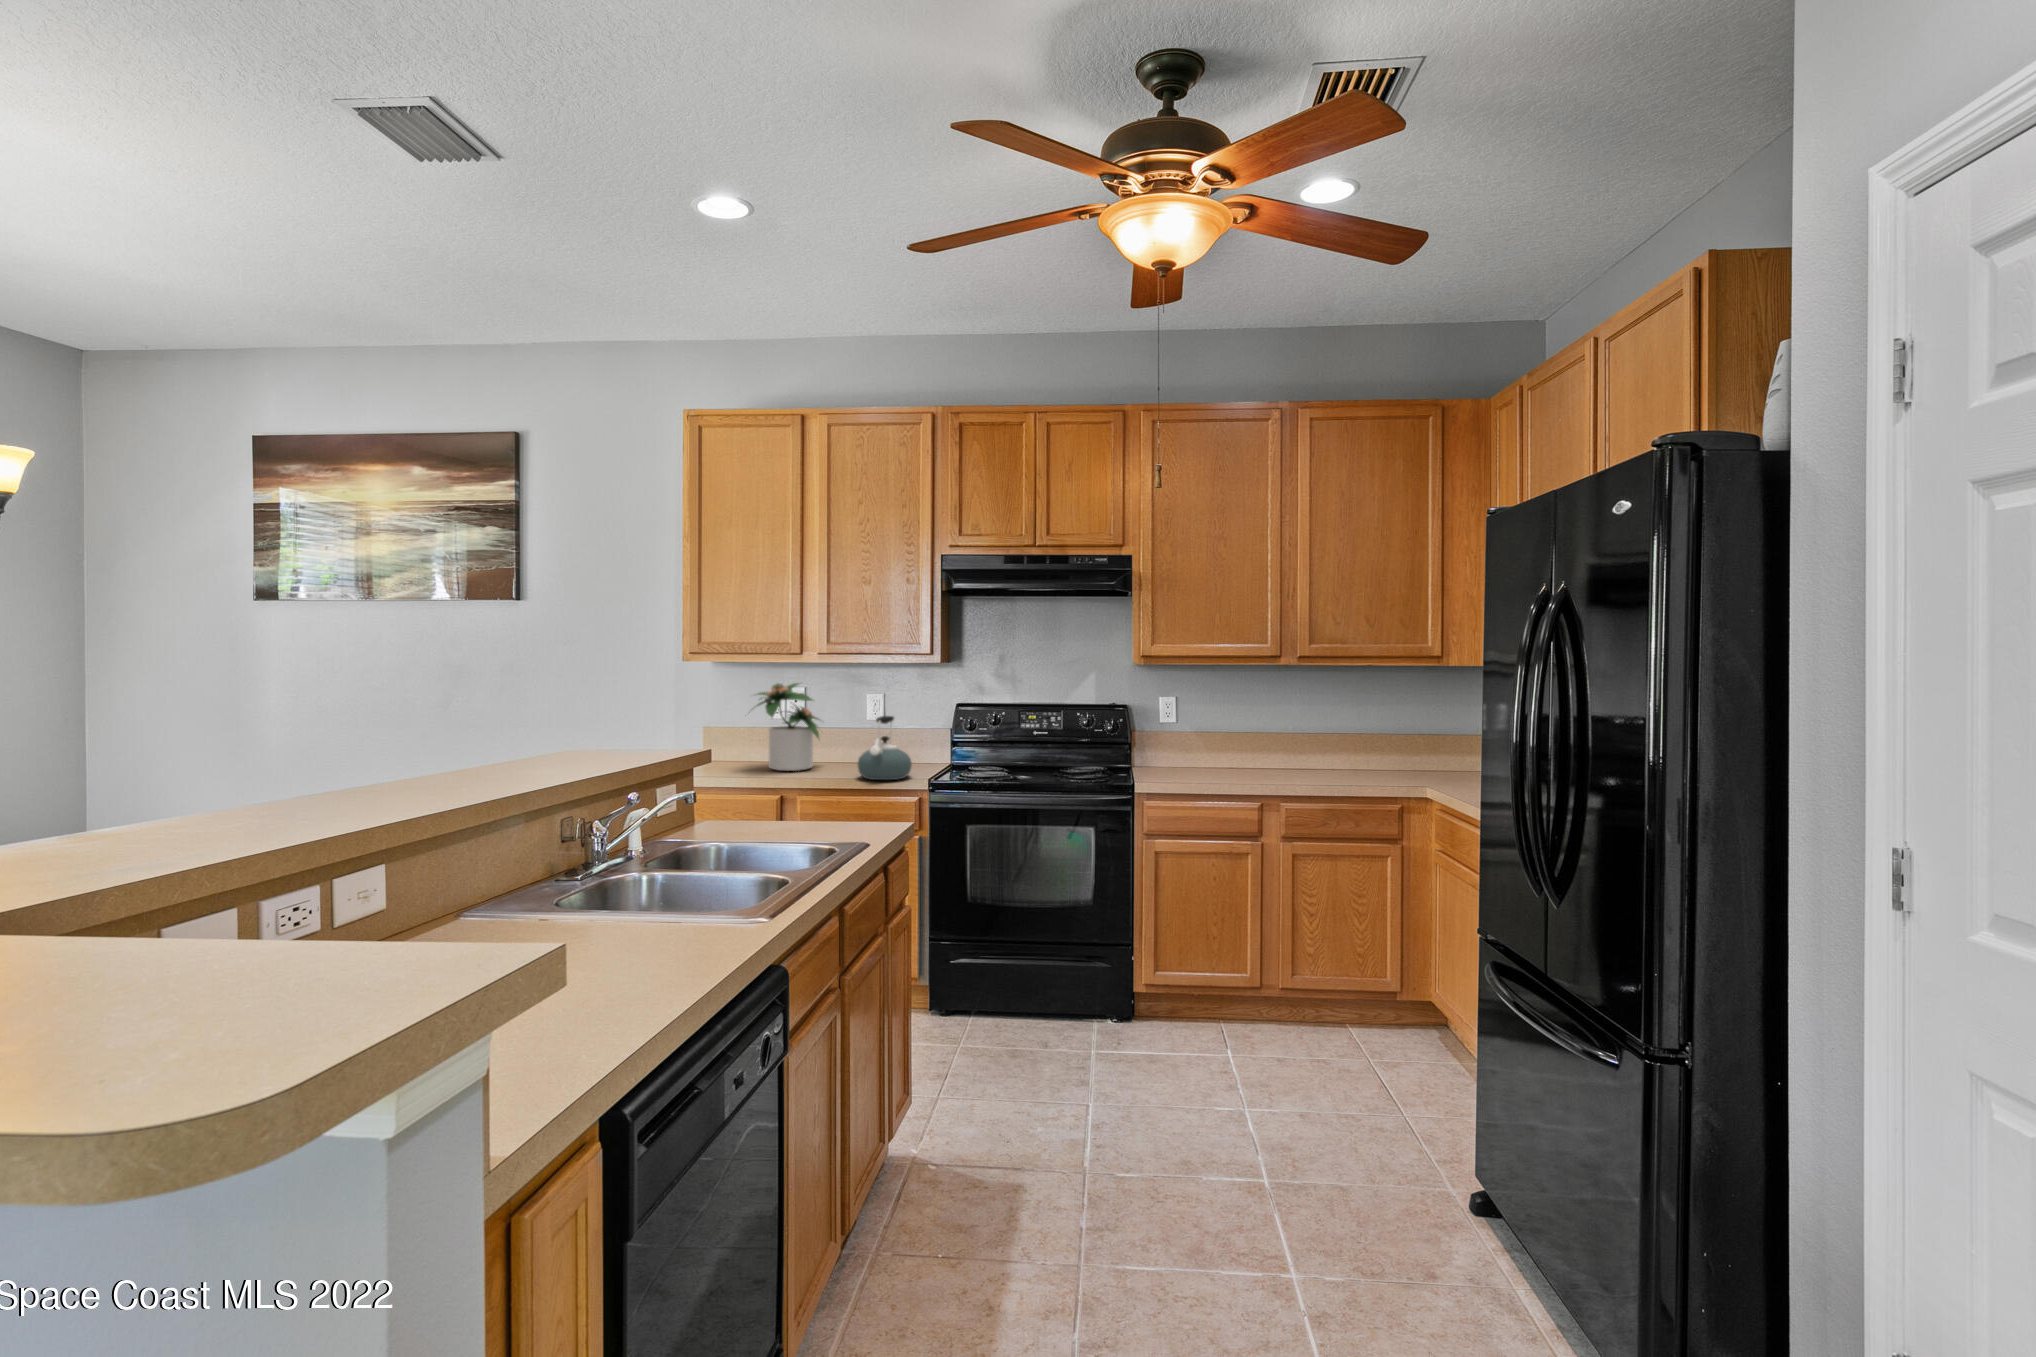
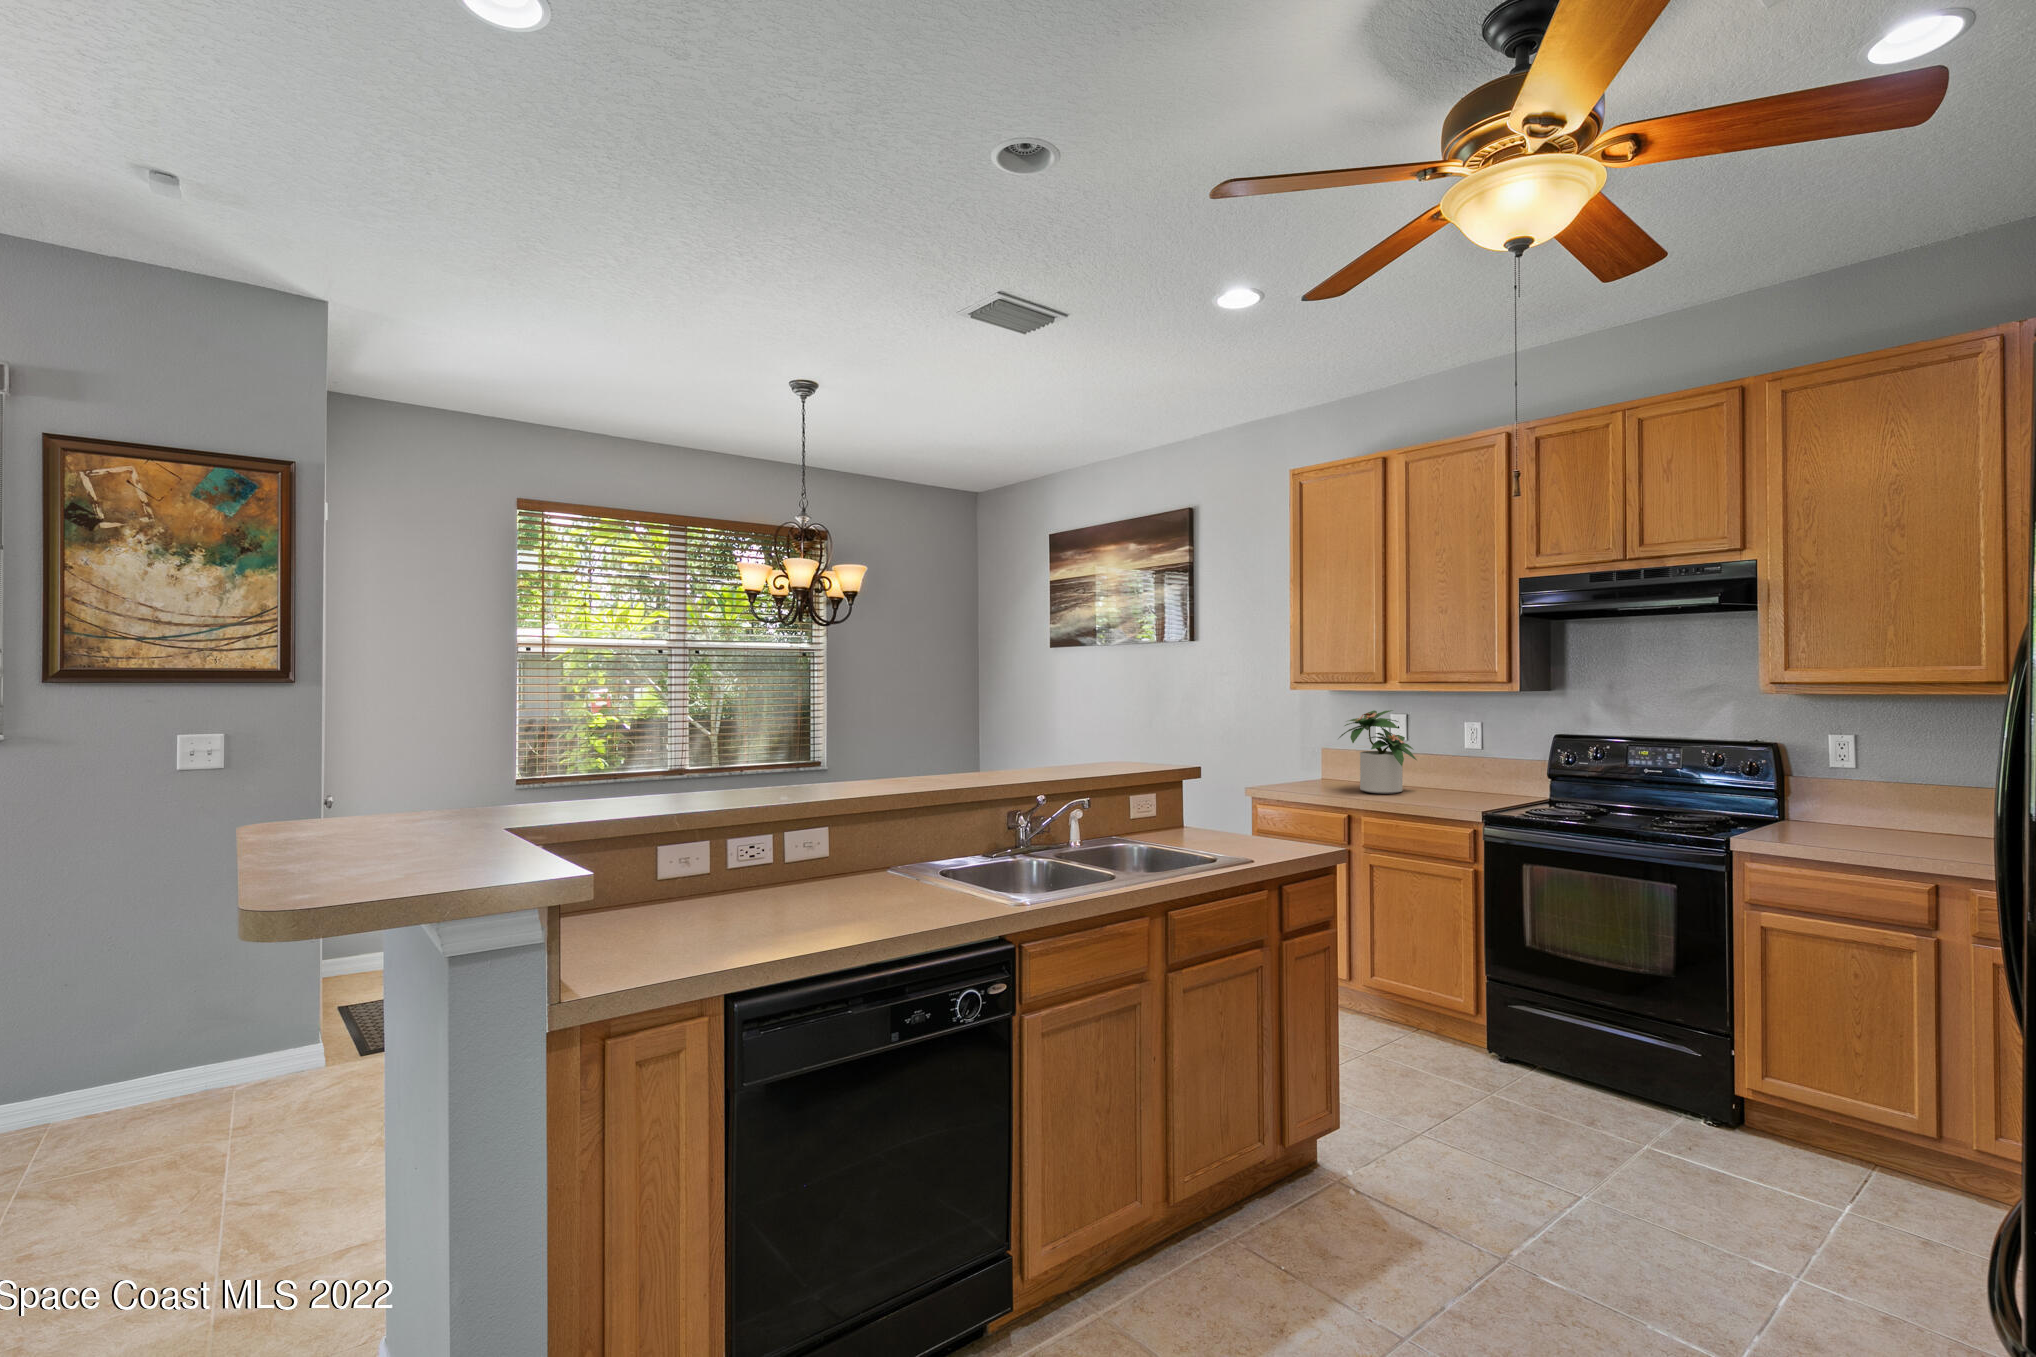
kettle: present [858,716,912,780] -> none [1427,746,1485,810]

